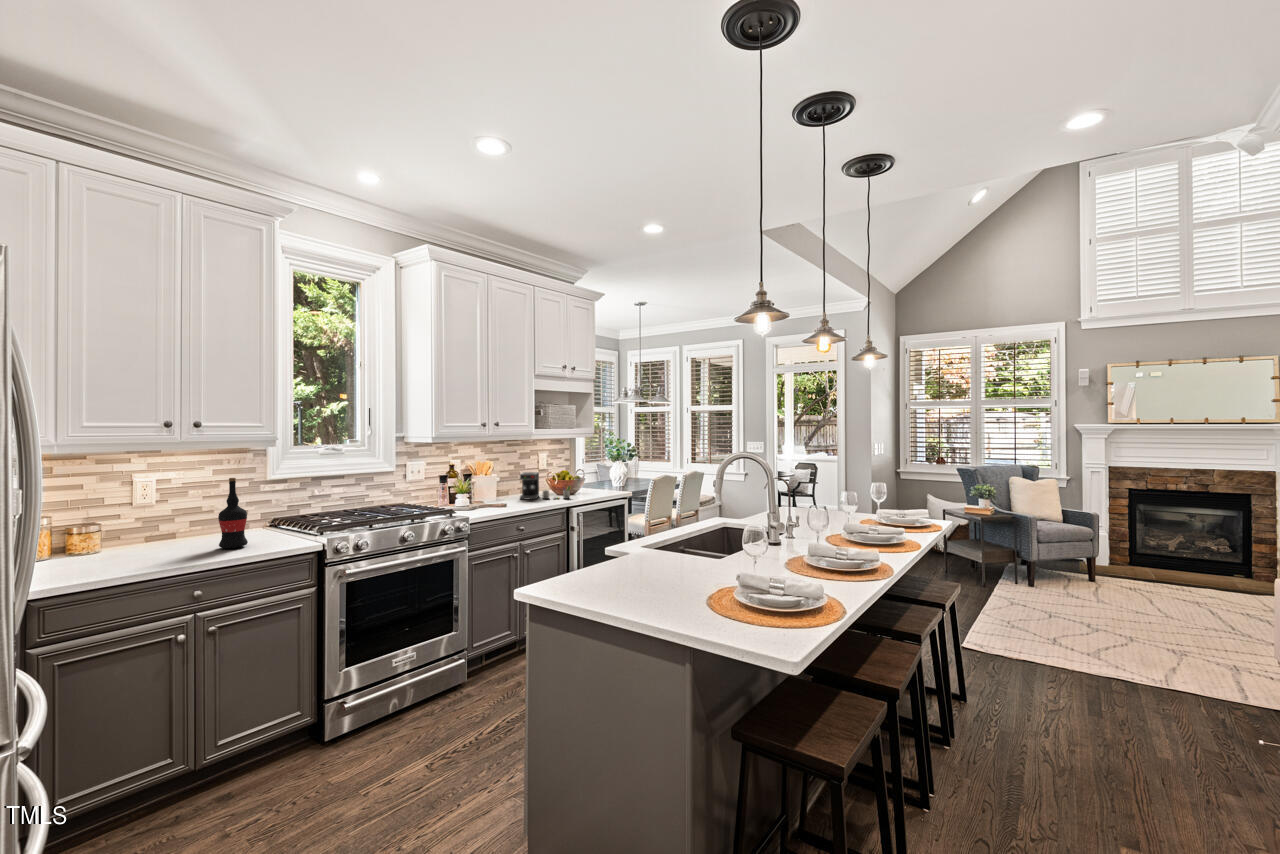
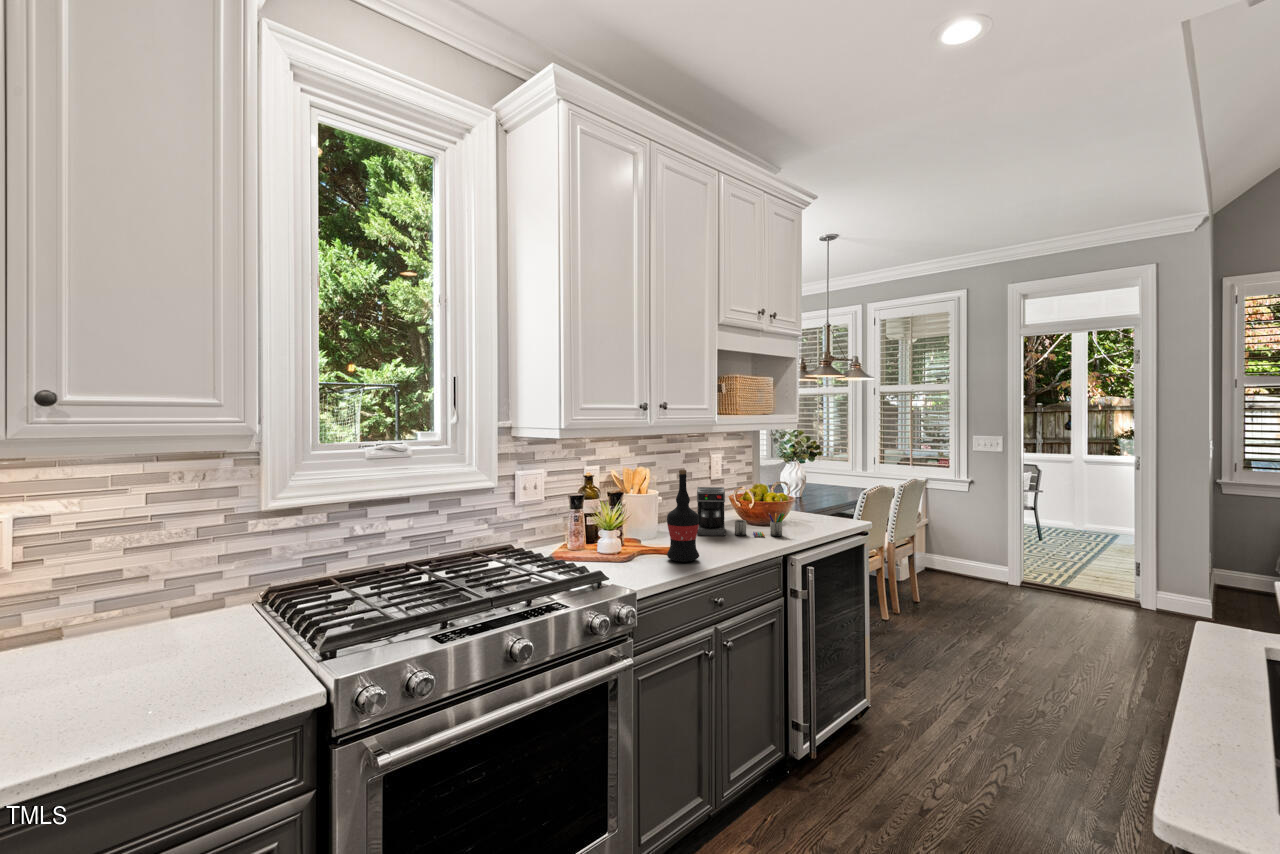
wine bottle: present [218,478,248,548] -> present [667,470,699,562]

